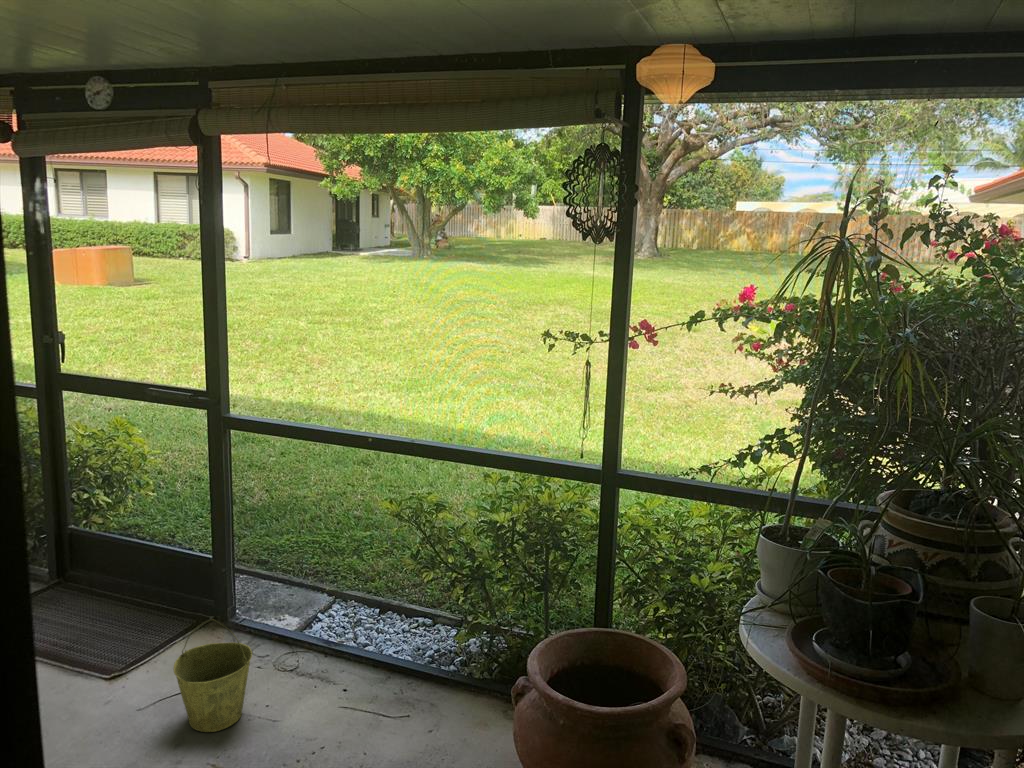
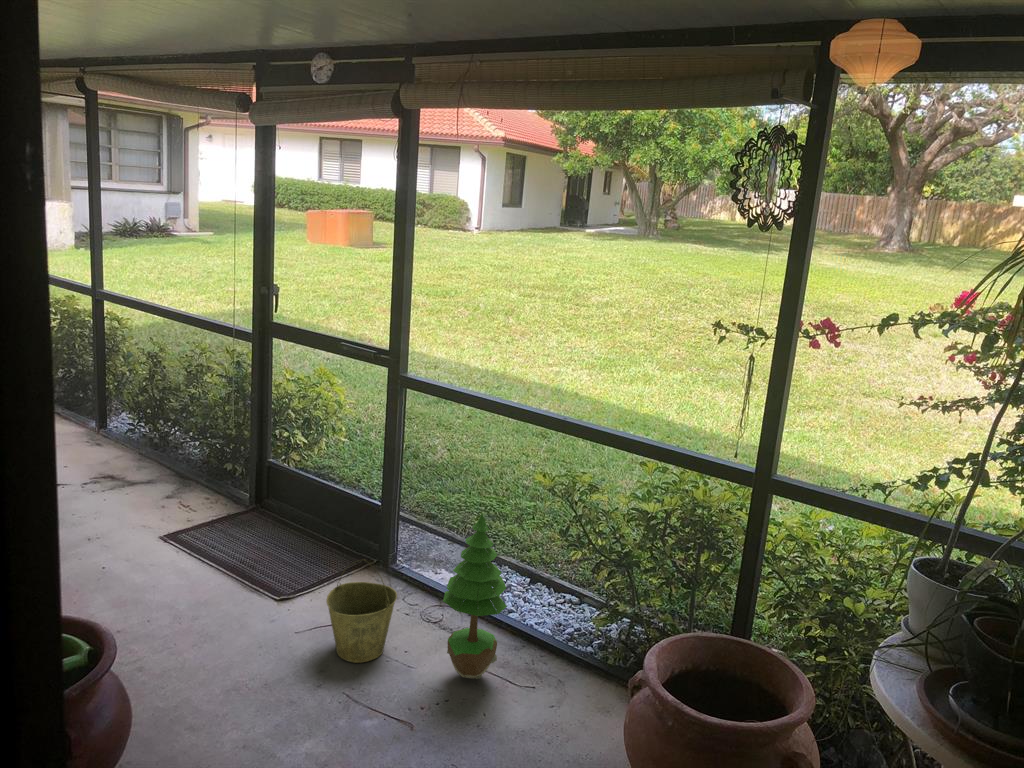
potted tree: none [308,550,375,721] -> present [443,514,507,679]

